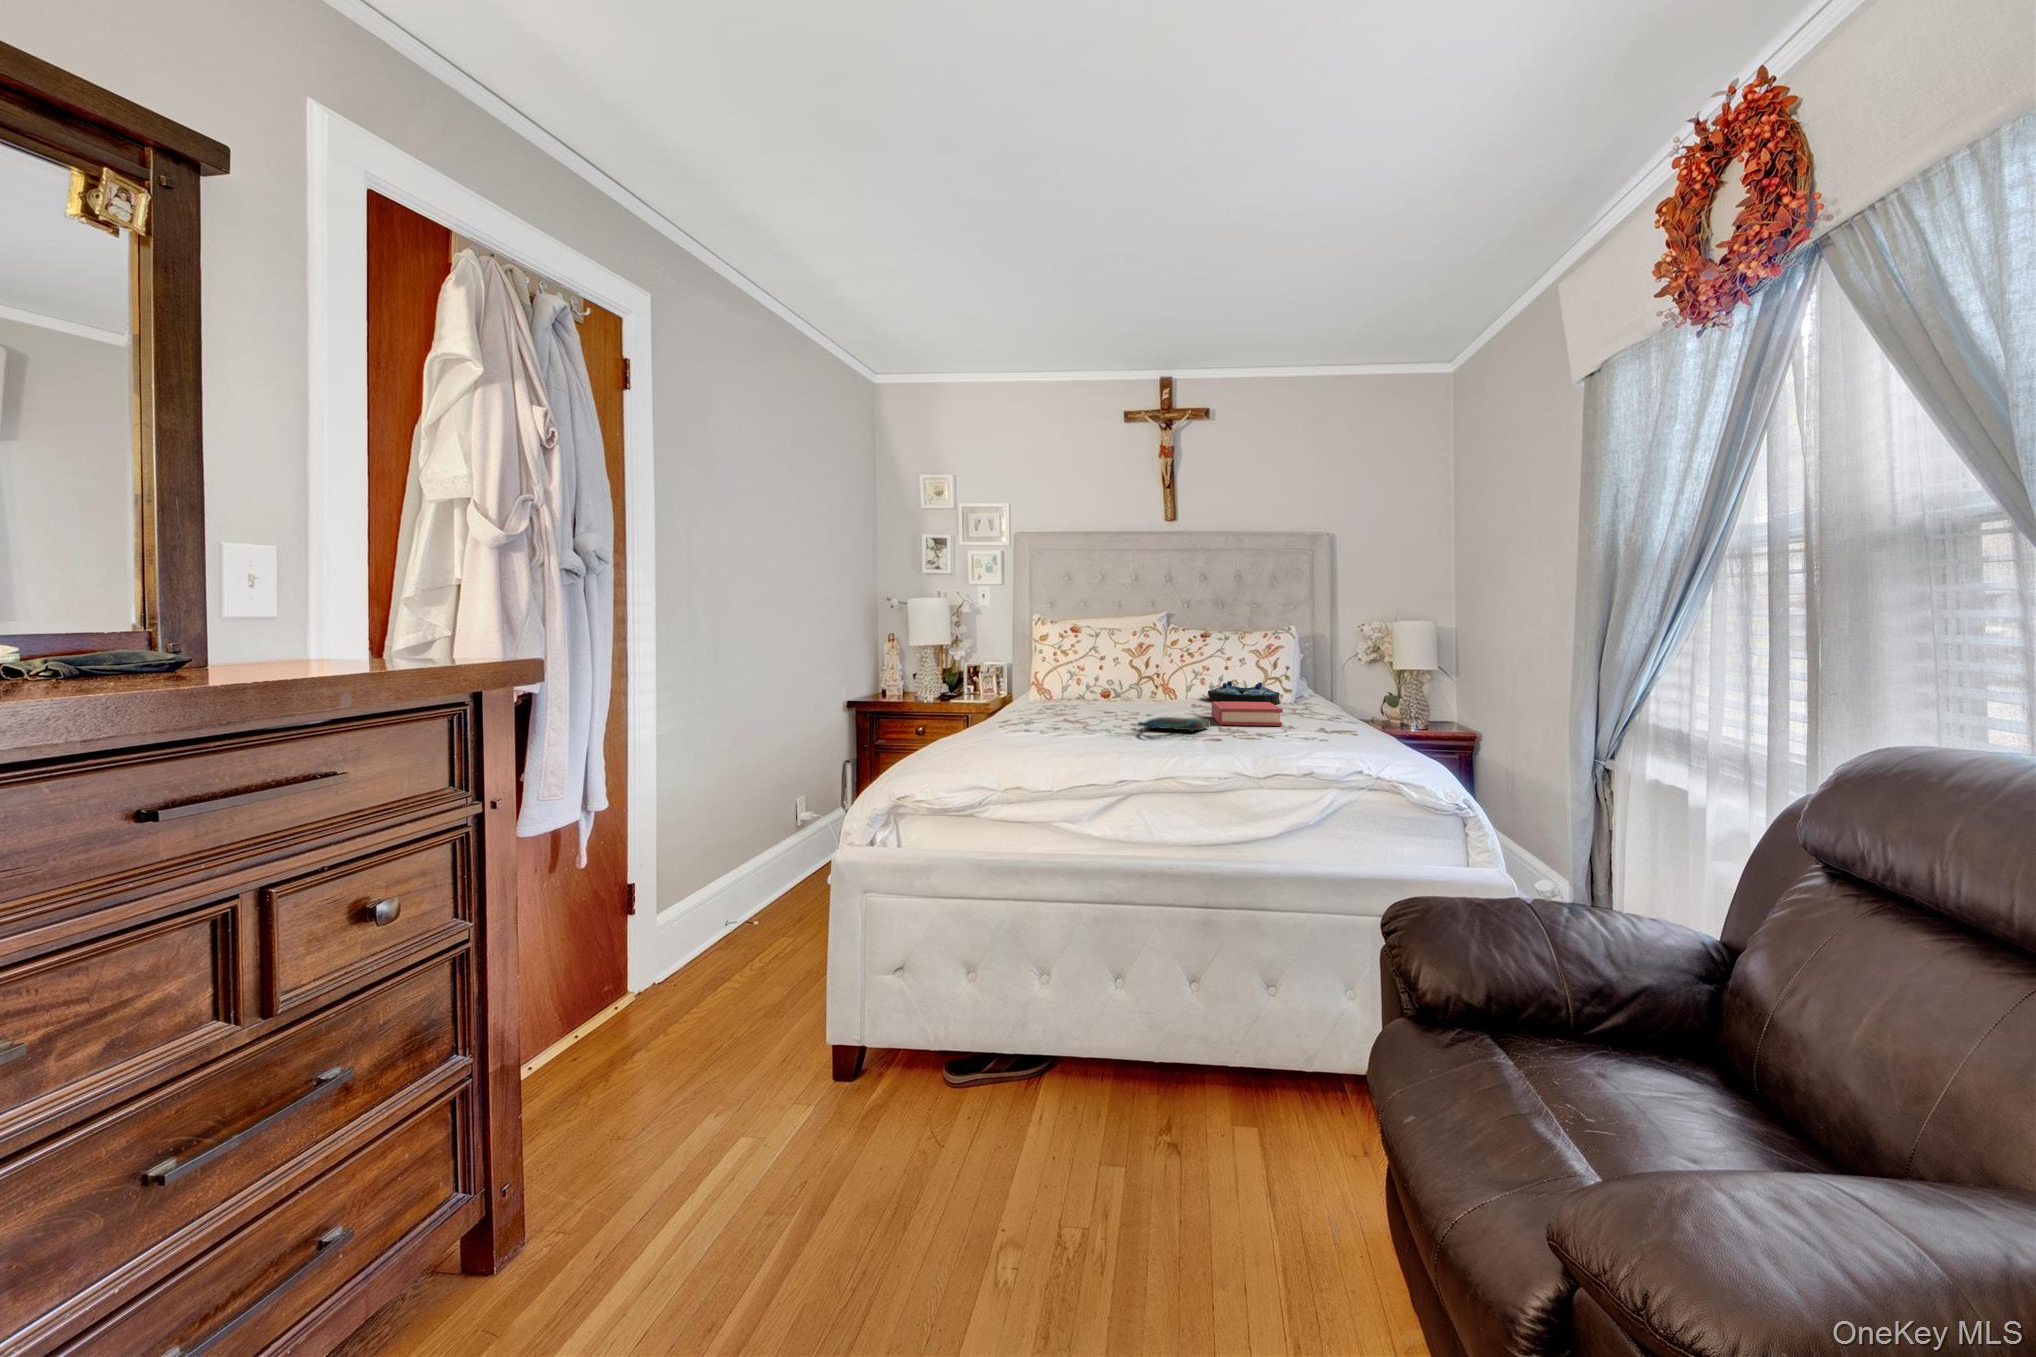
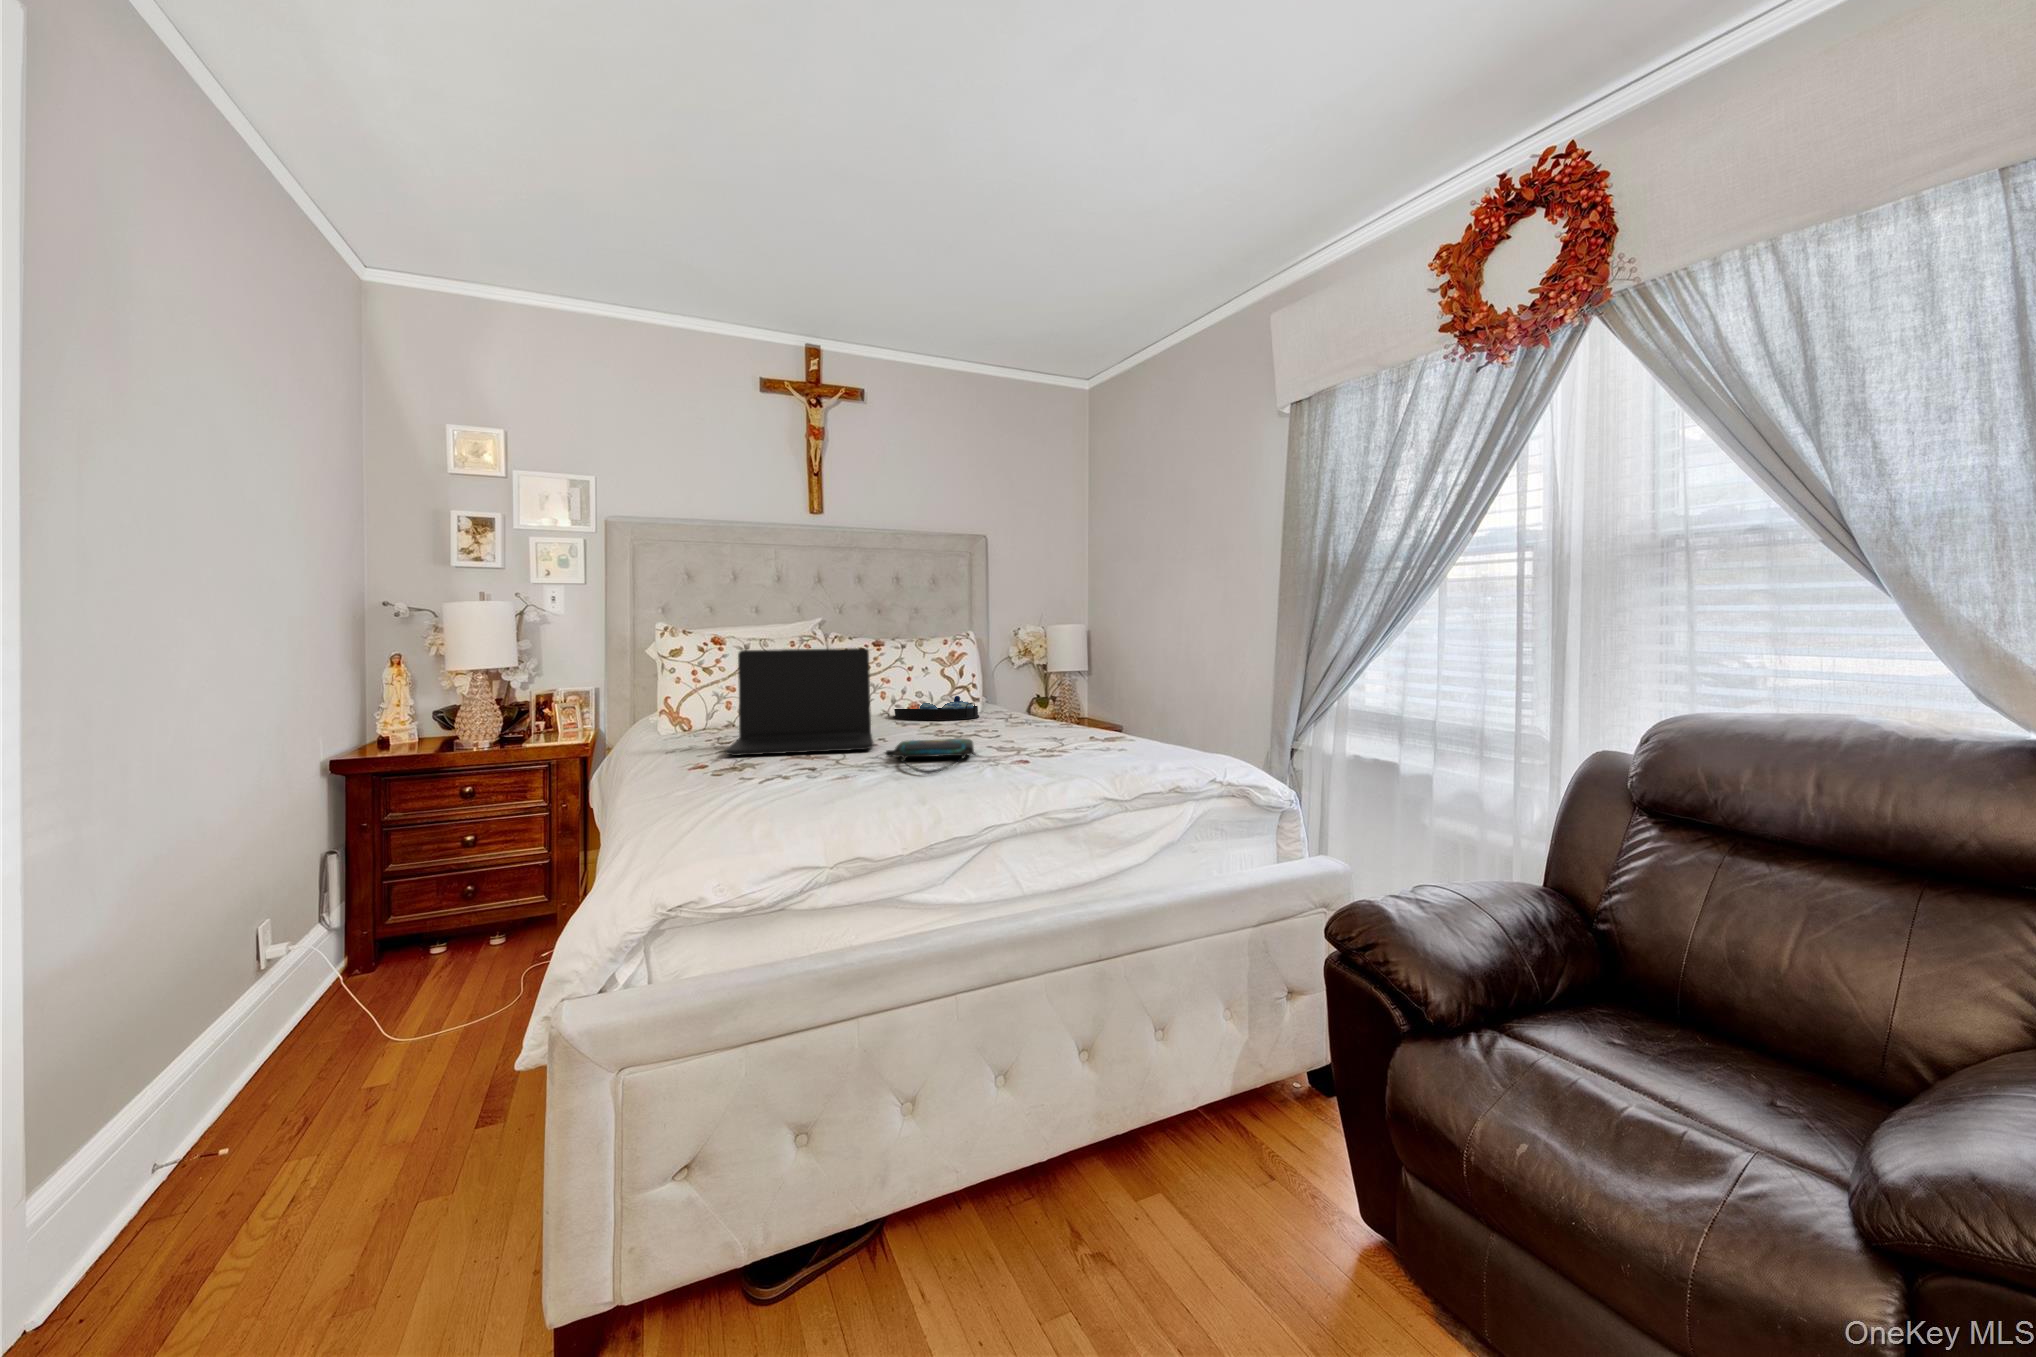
laptop: none [1047,645,1157,721] -> present [725,648,874,756]
hardback book: present [1211,701,1283,726] -> none [939,714,1046,745]

